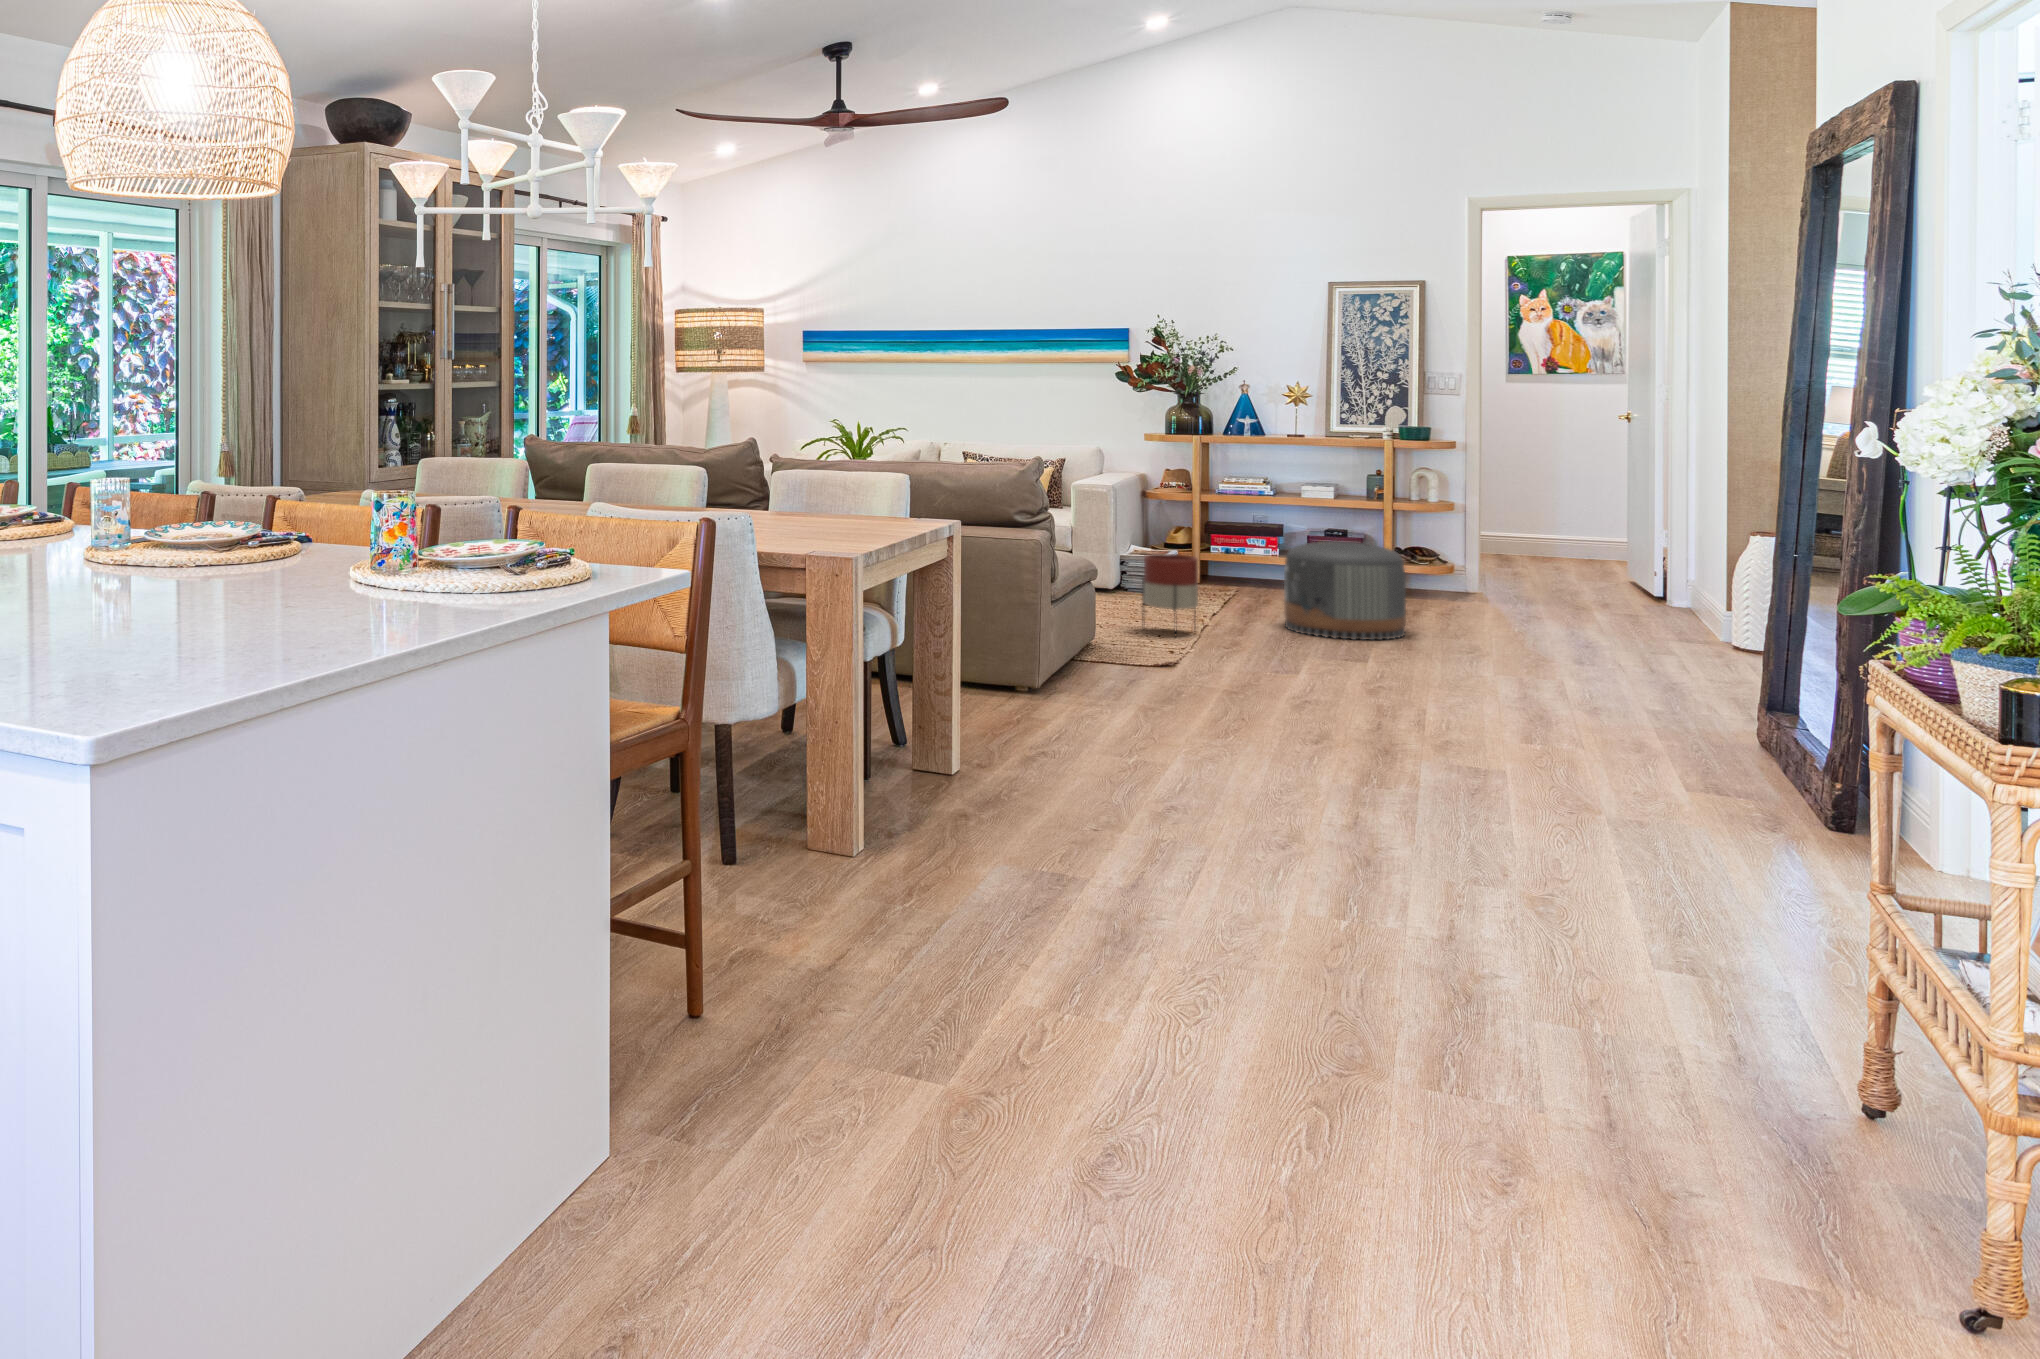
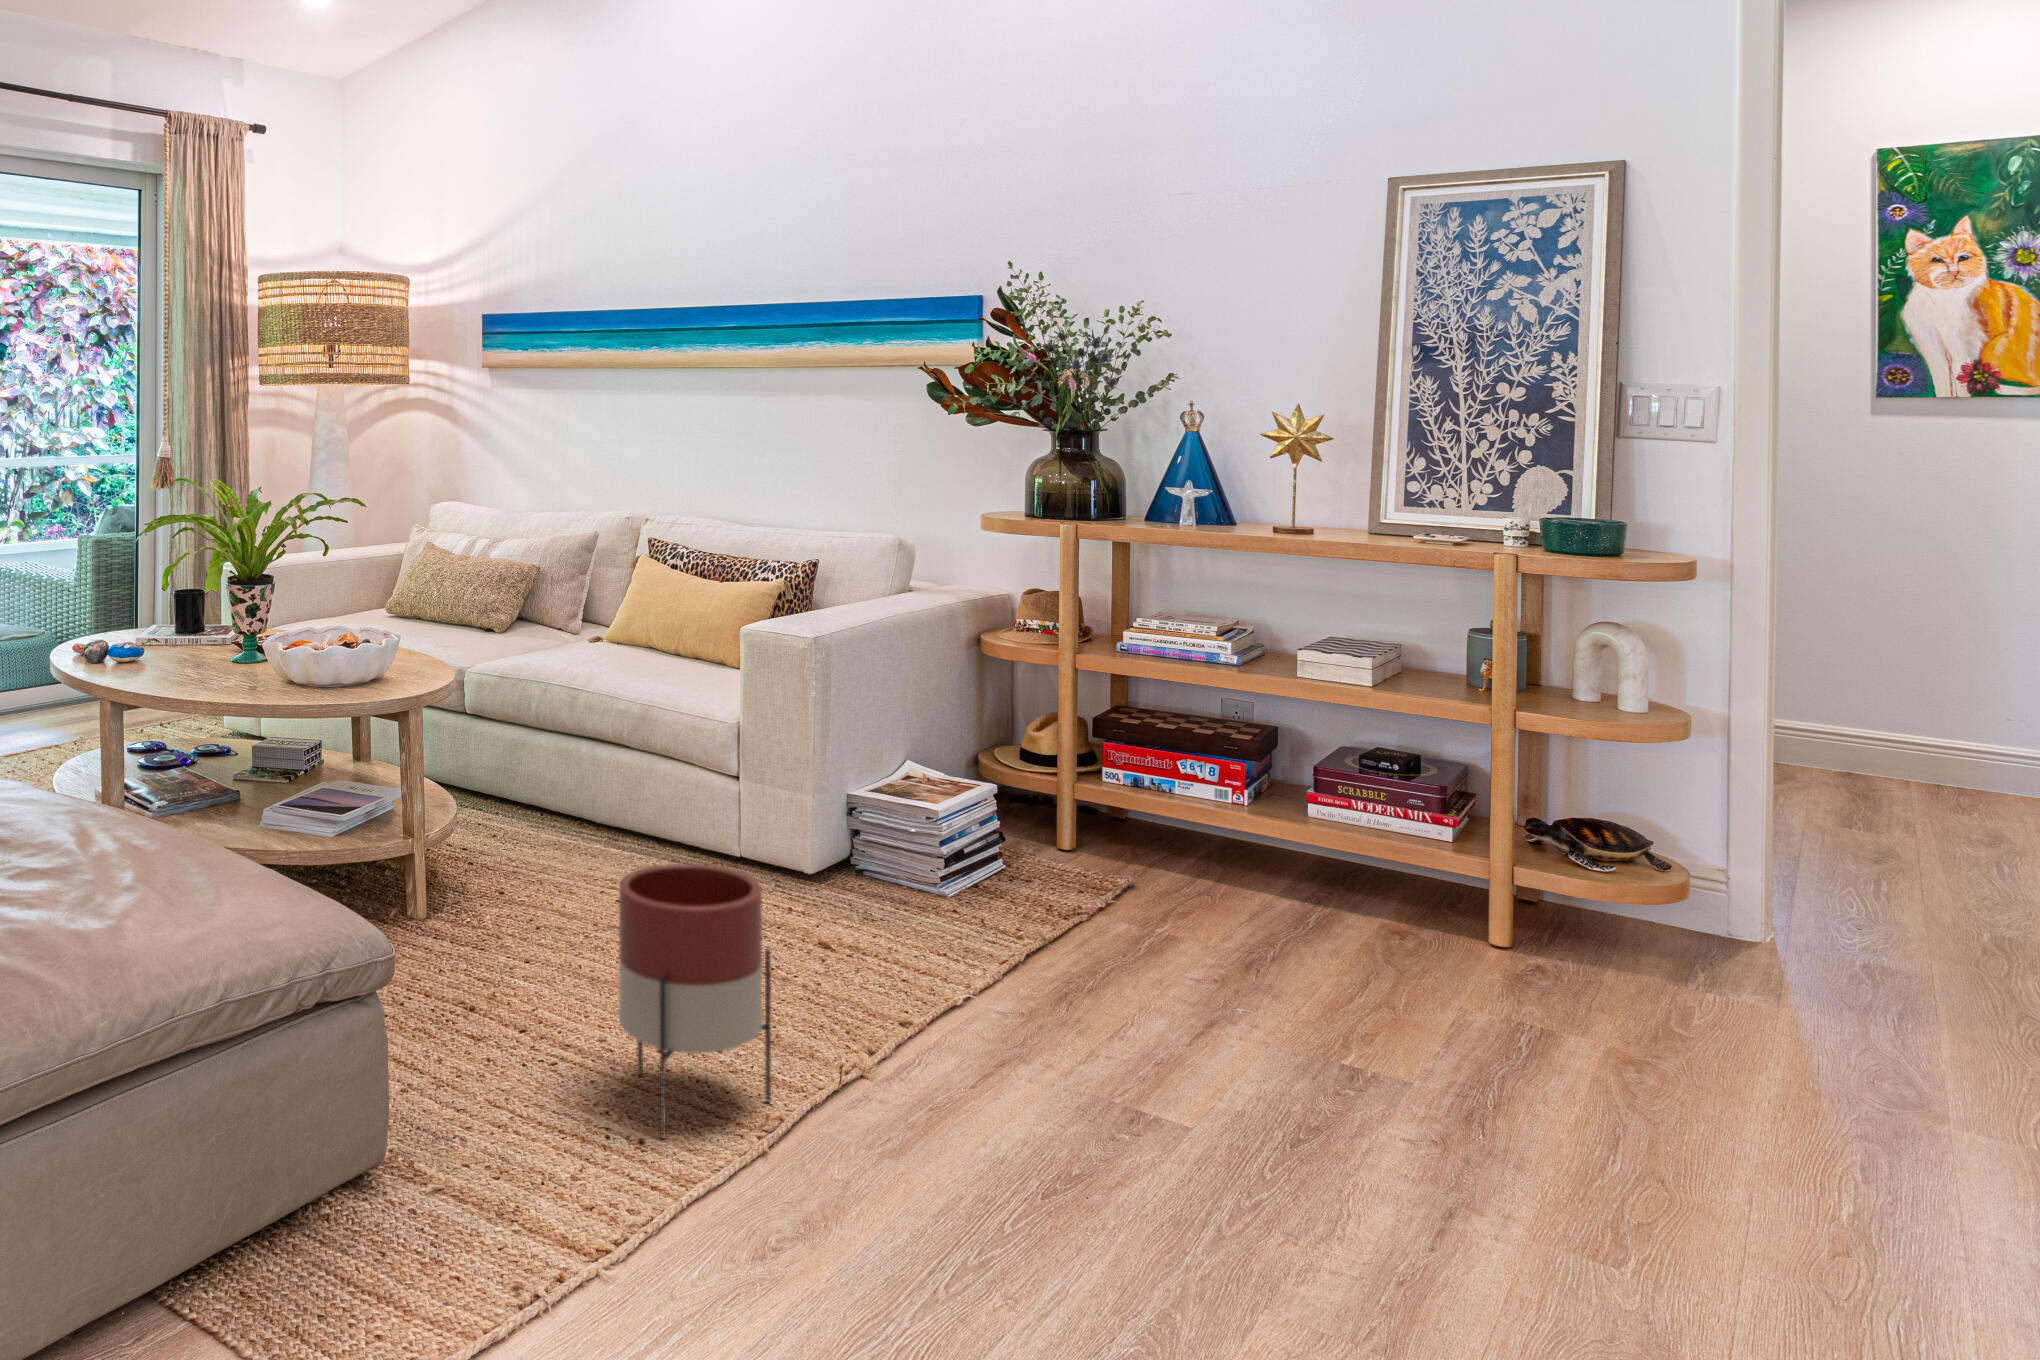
pouf: present [1284,541,1406,640] -> none [1054,852,1410,1226]

